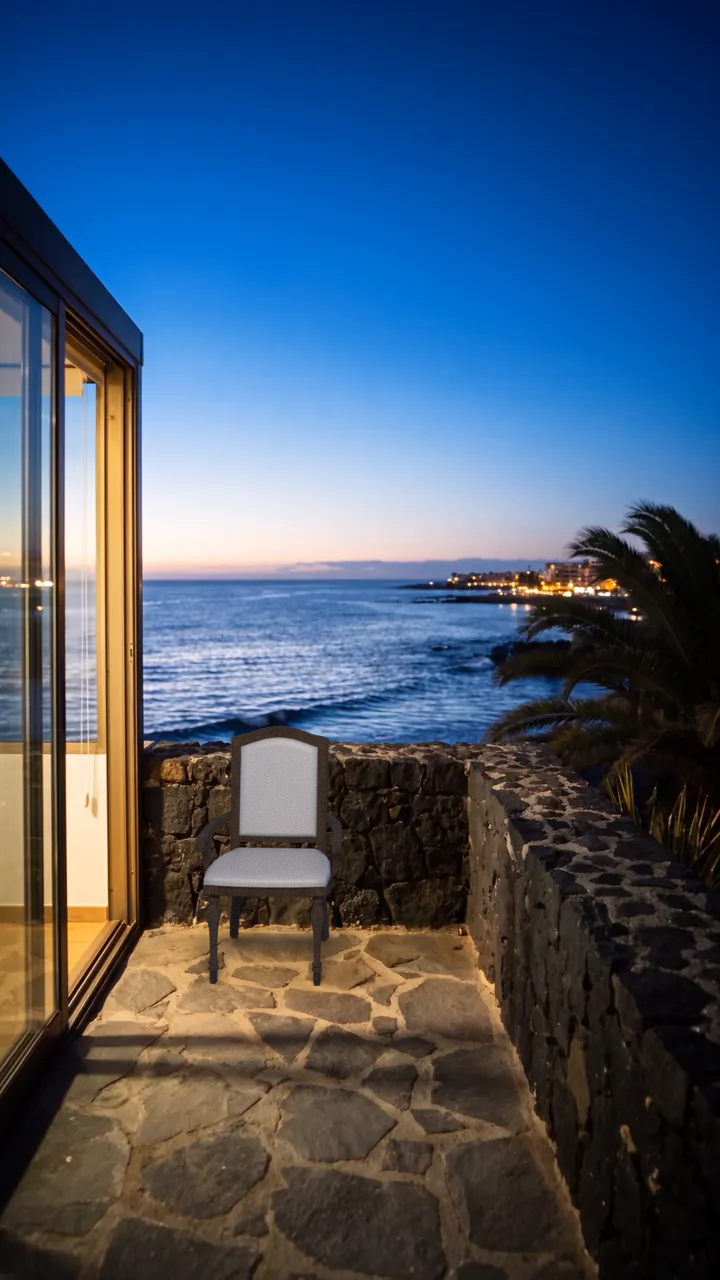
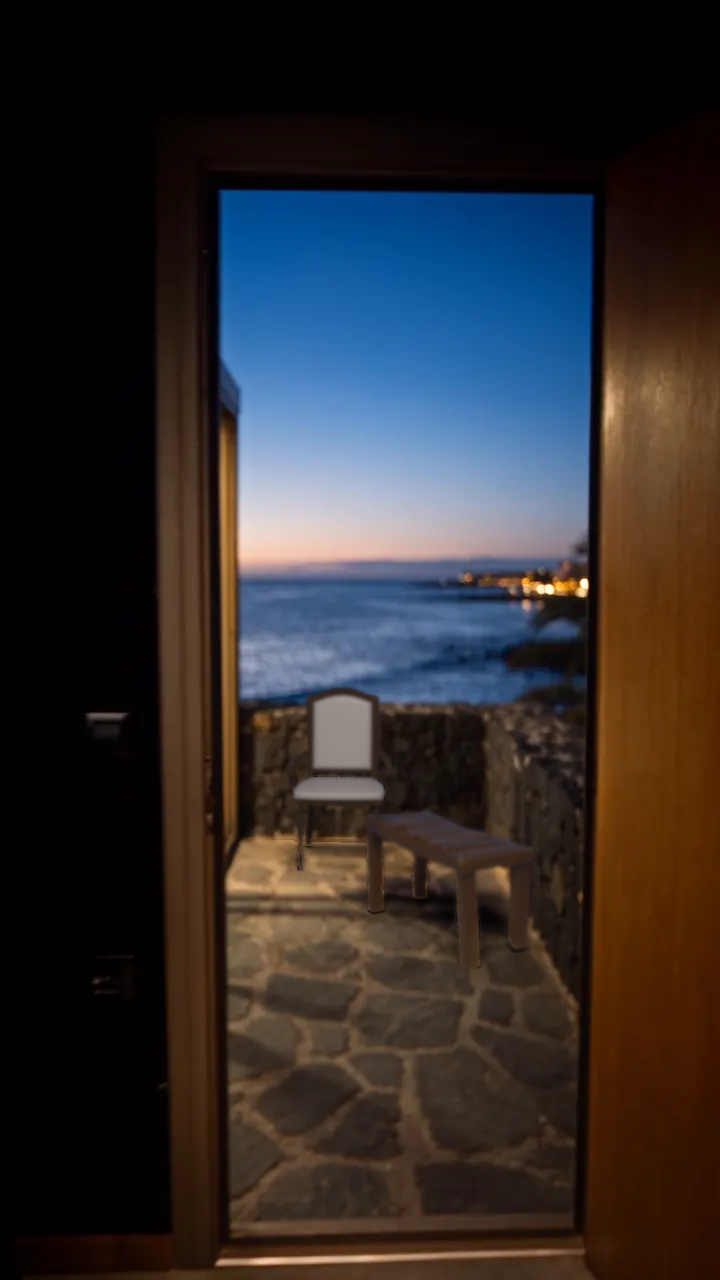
bench: none [290,916,538,1210] -> present [365,812,535,970]

